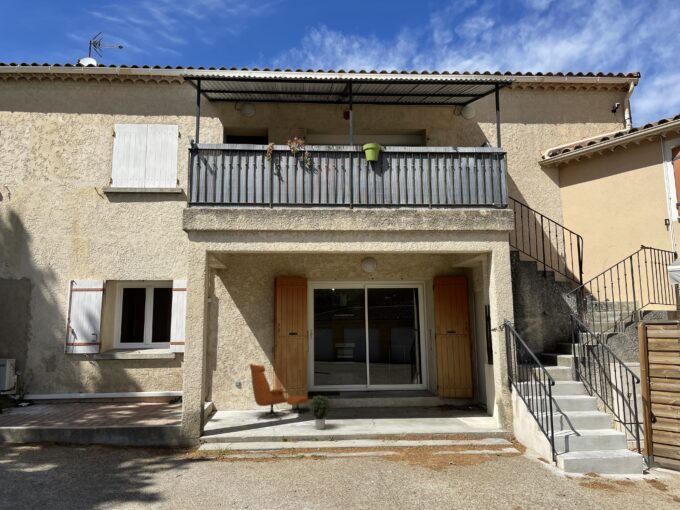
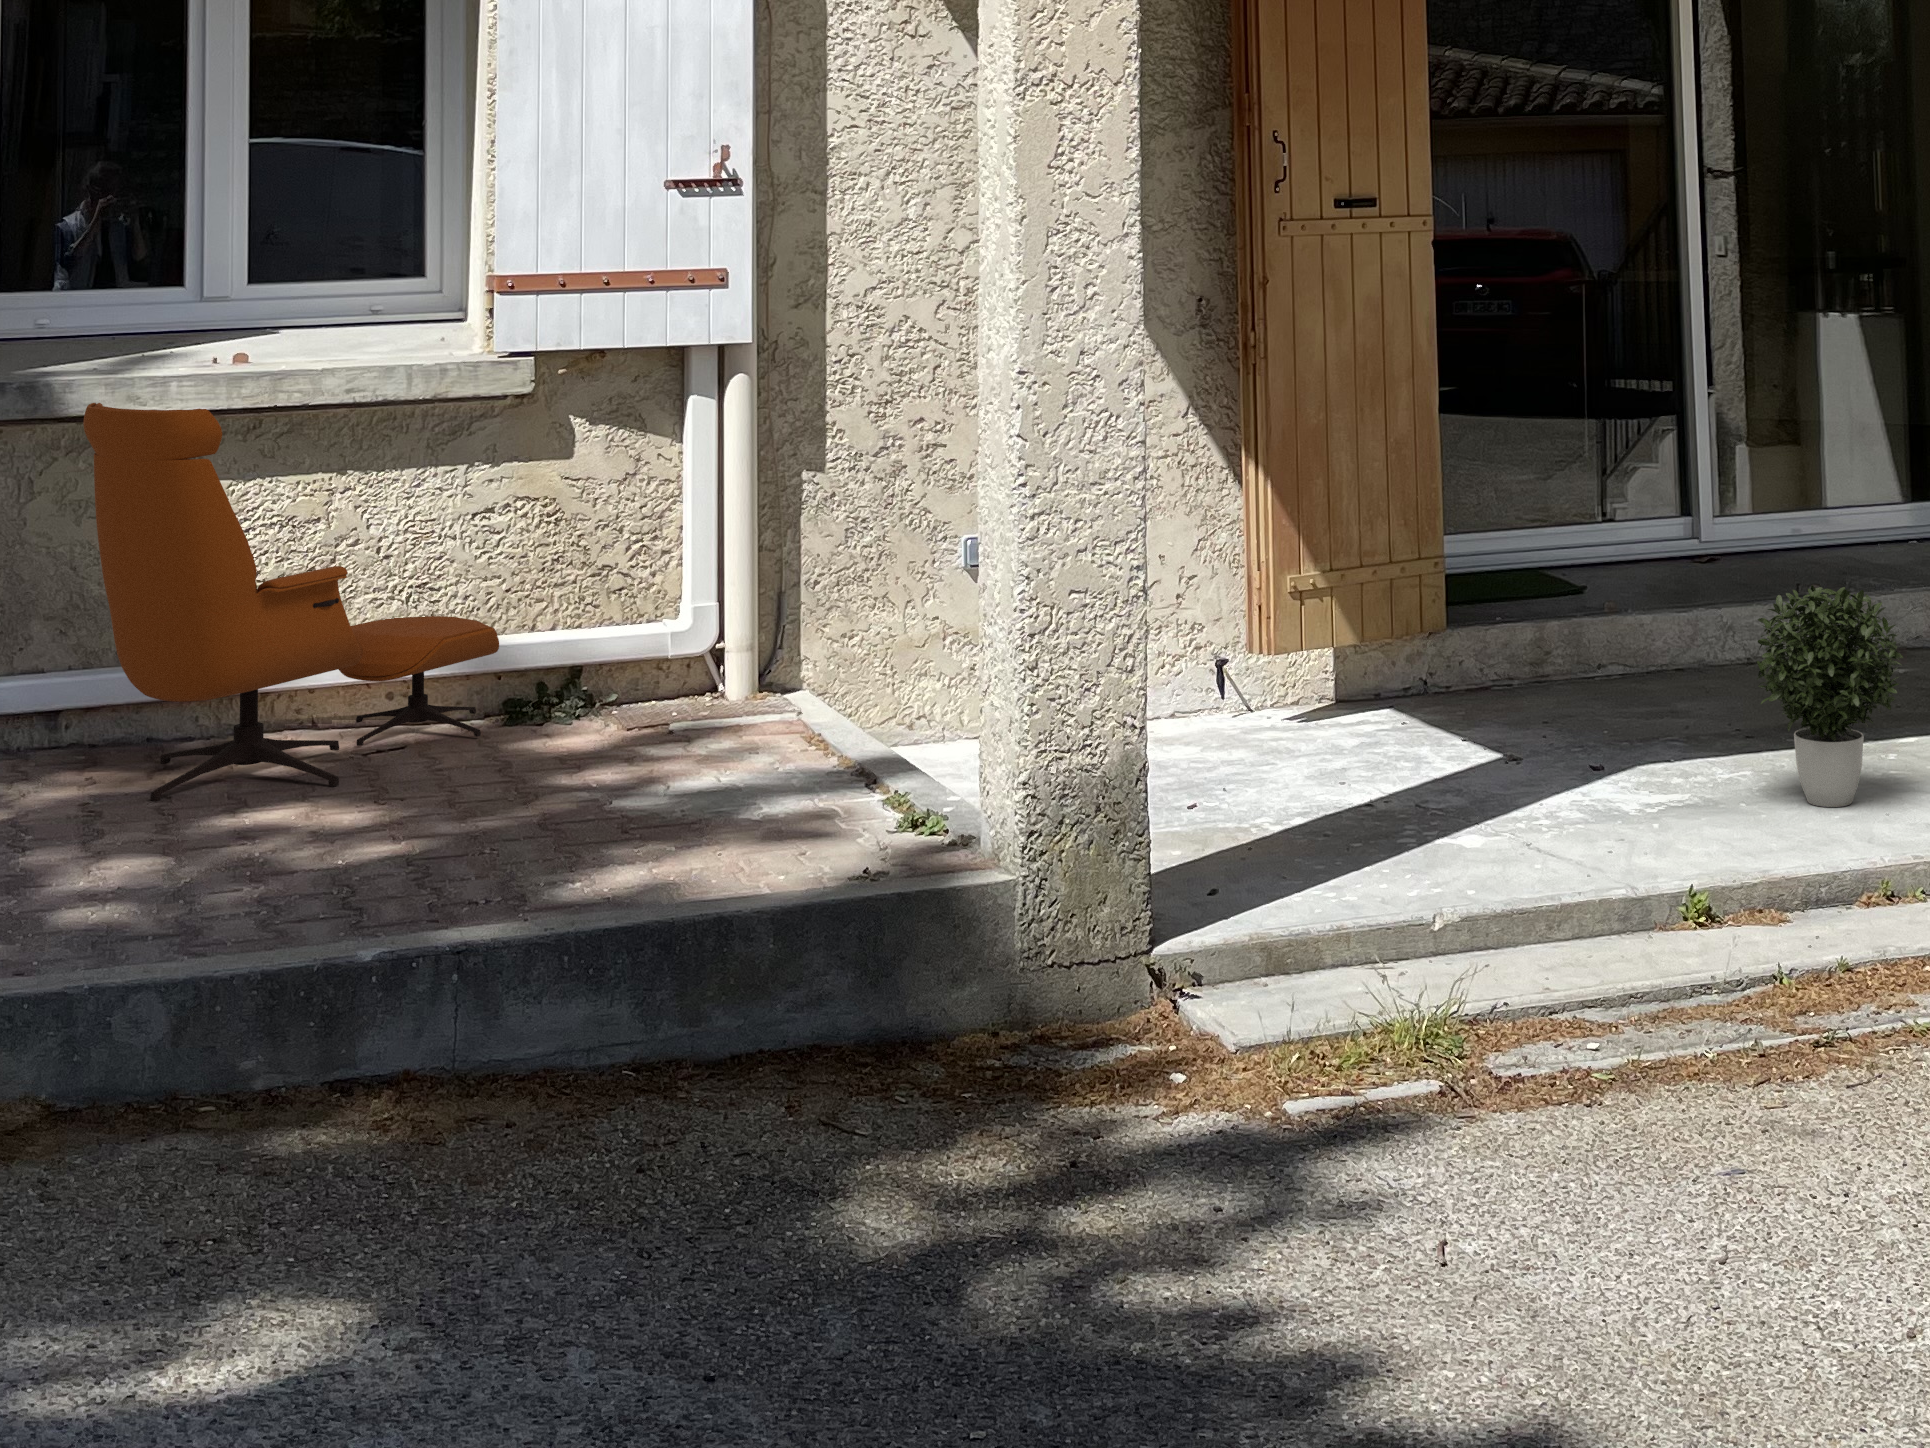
lounge chair: present [250,364,309,419] -> present [83,403,499,801]

